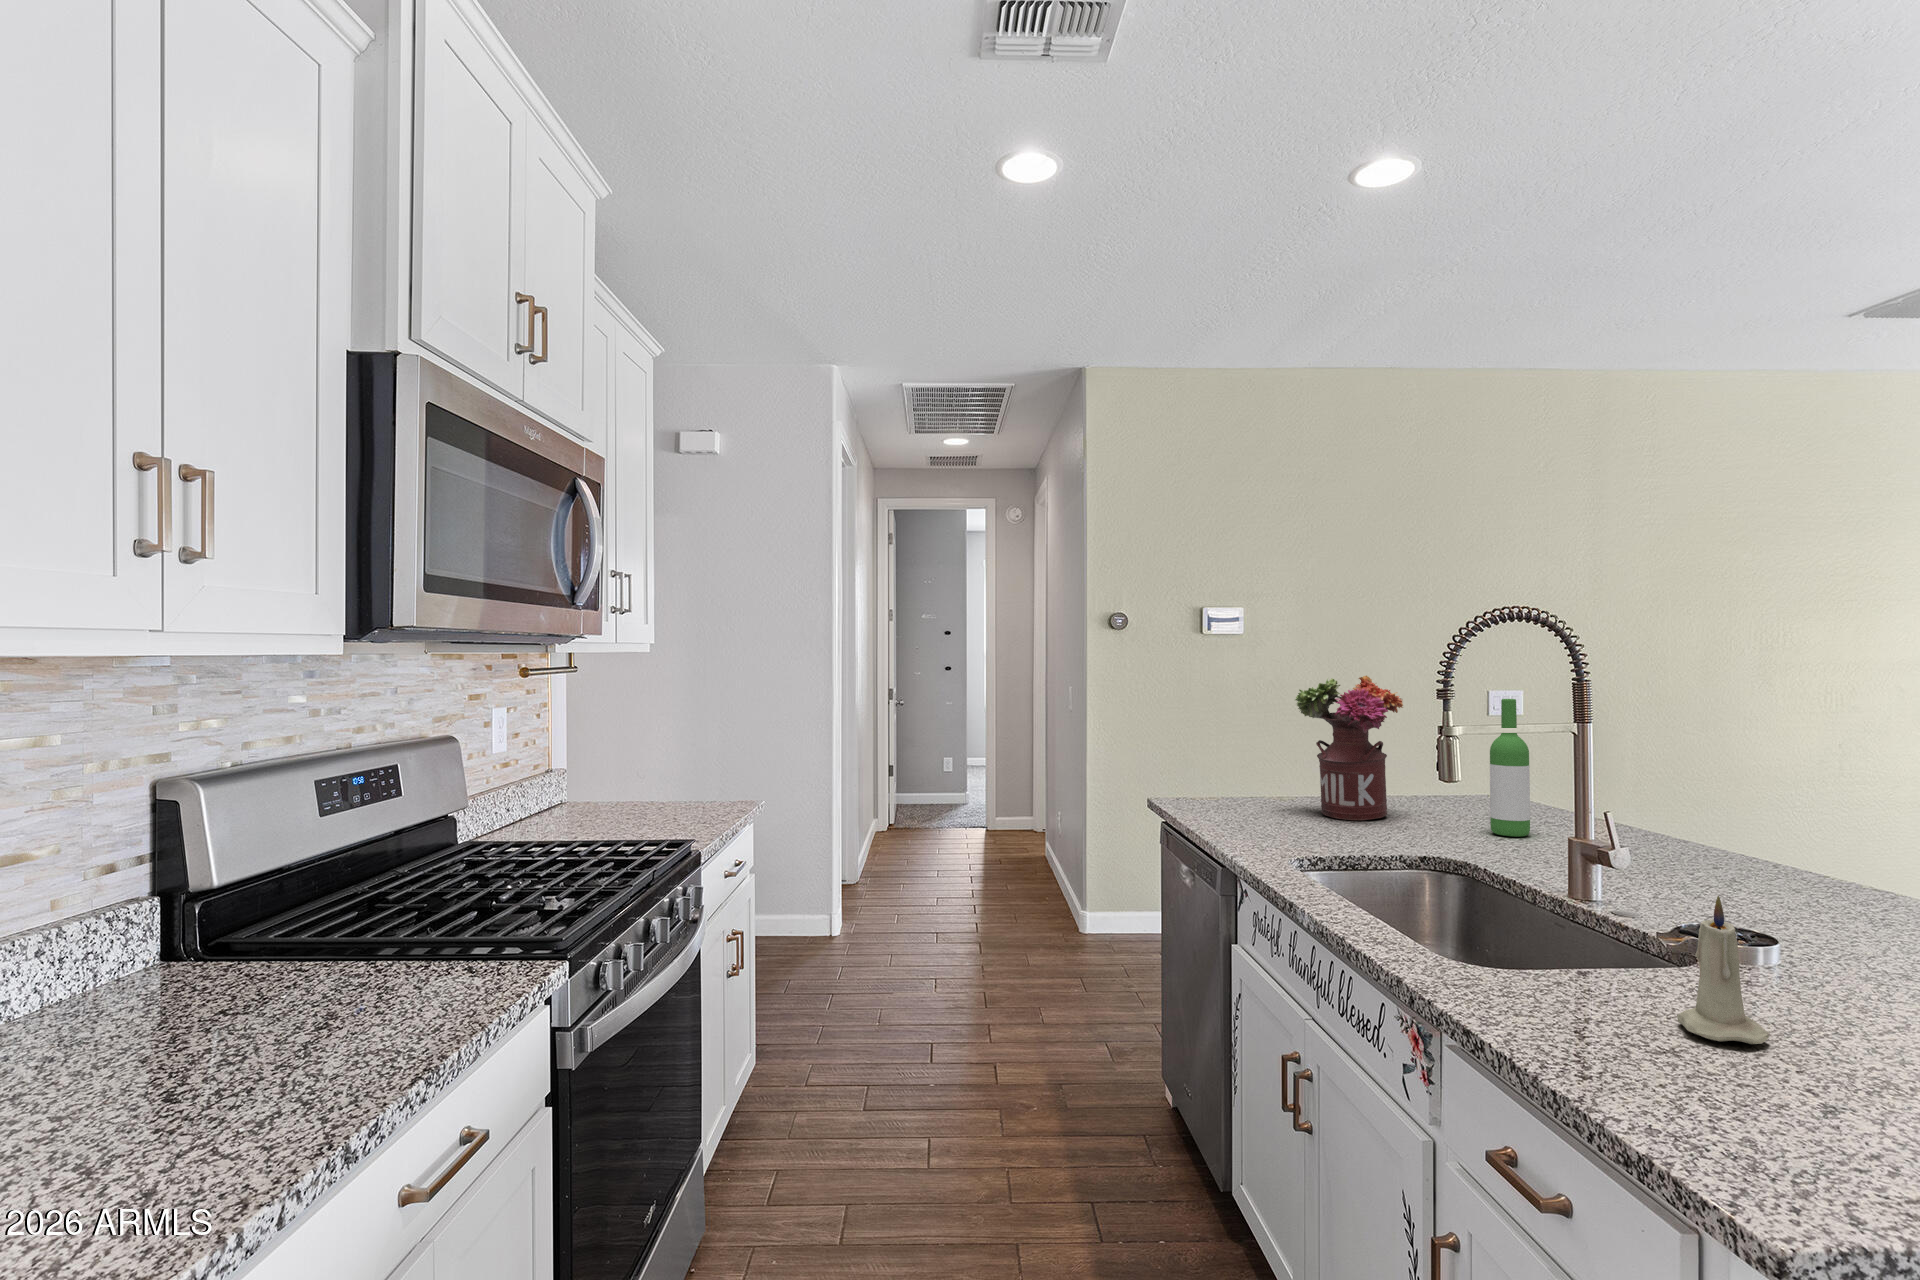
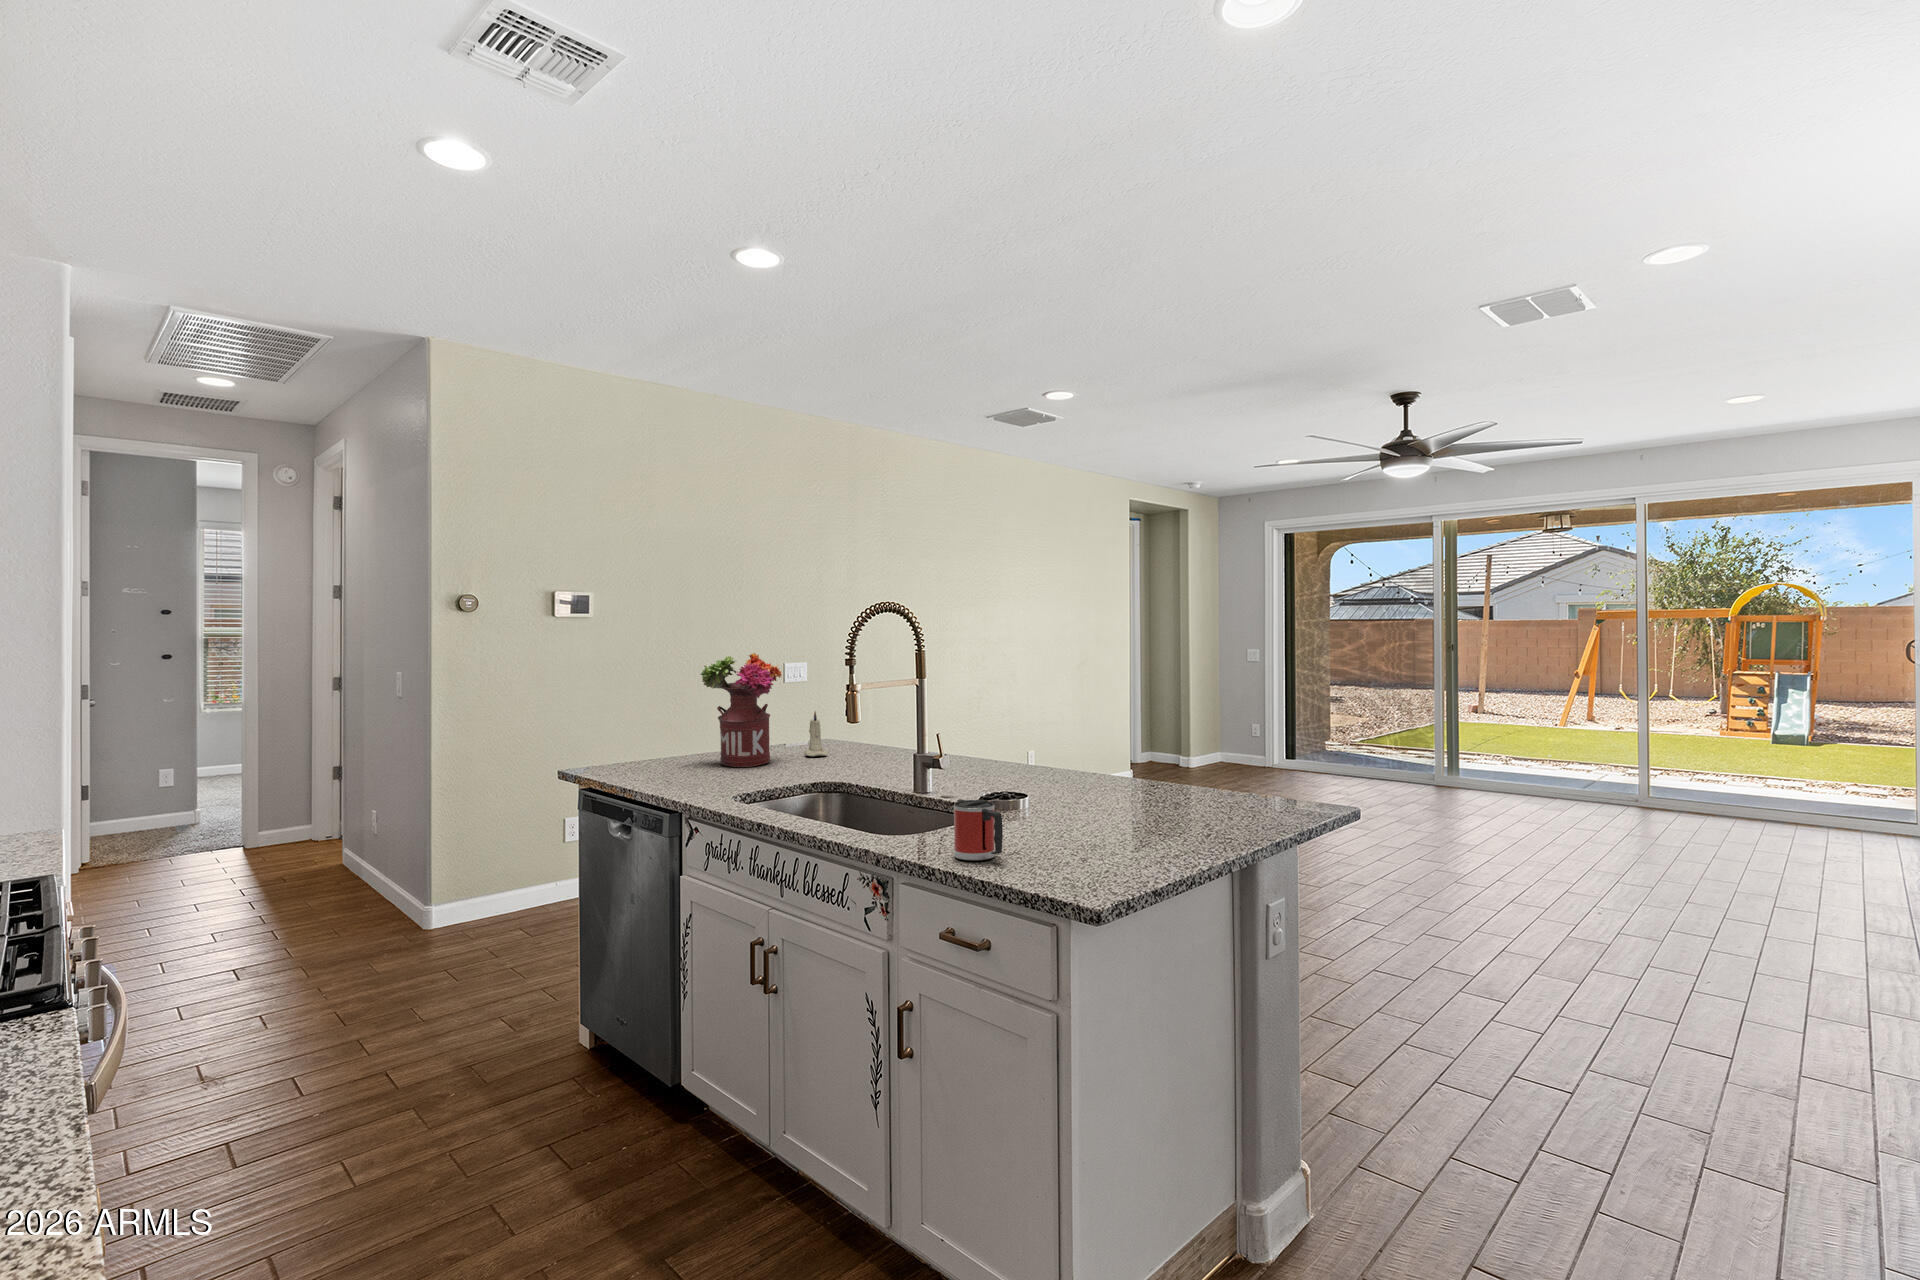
wine bottle: present [1490,699,1530,837] -> none [845,667,871,765]
candle: present [1677,896,1770,1044] -> present [804,711,828,756]
mug: none [1533,930,1622,1049] -> present [954,799,1003,860]

